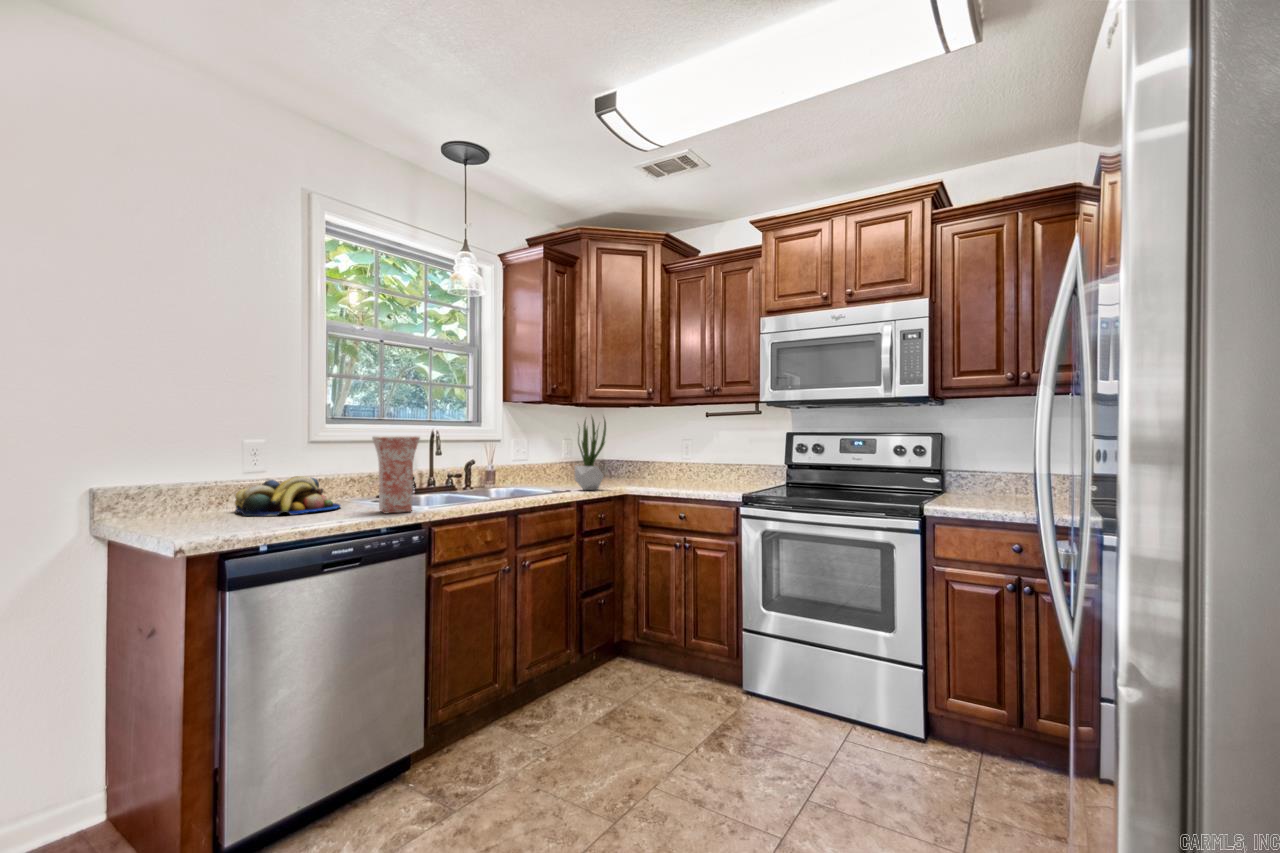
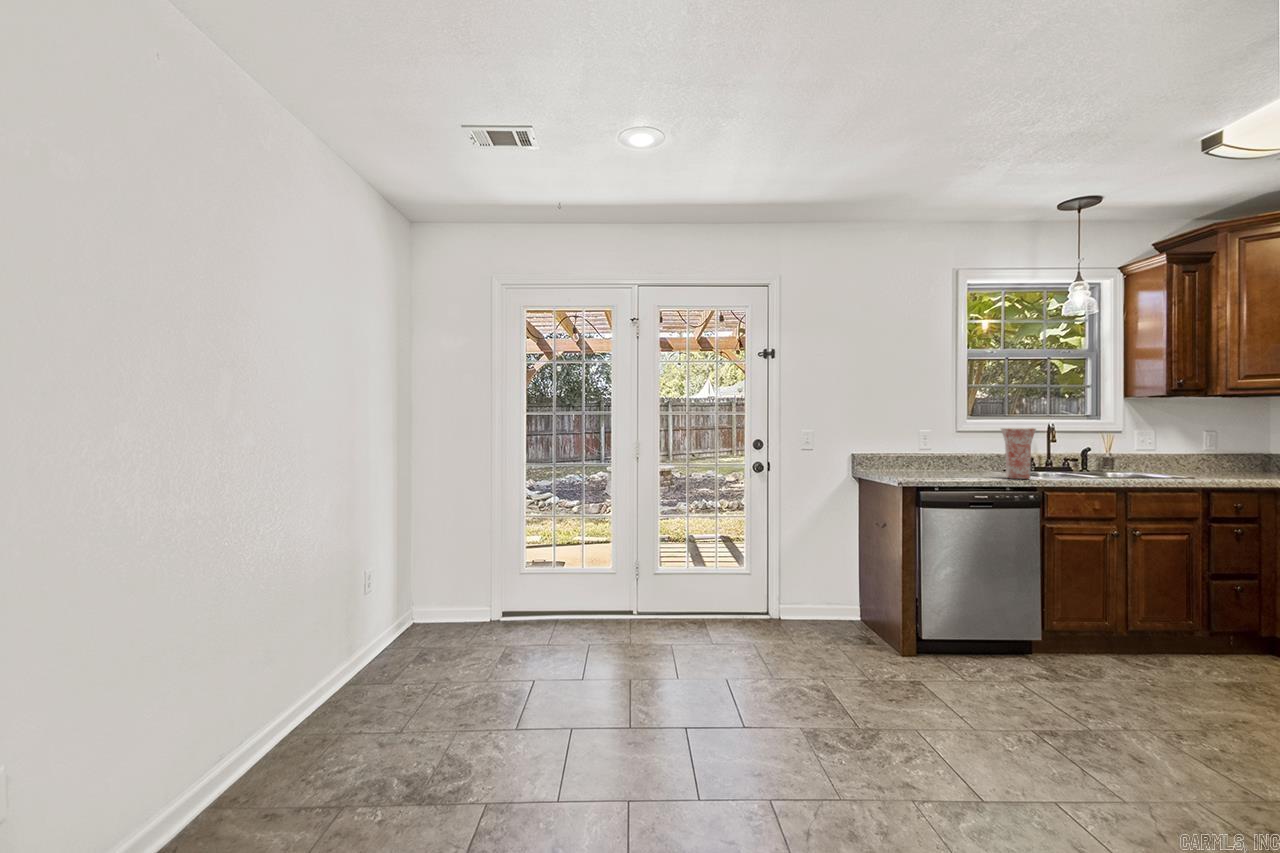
potted plant: present [575,418,606,490] -> none [1203,407,1247,480]
fruit bowl: present [235,476,340,516] -> none [915,452,979,475]

